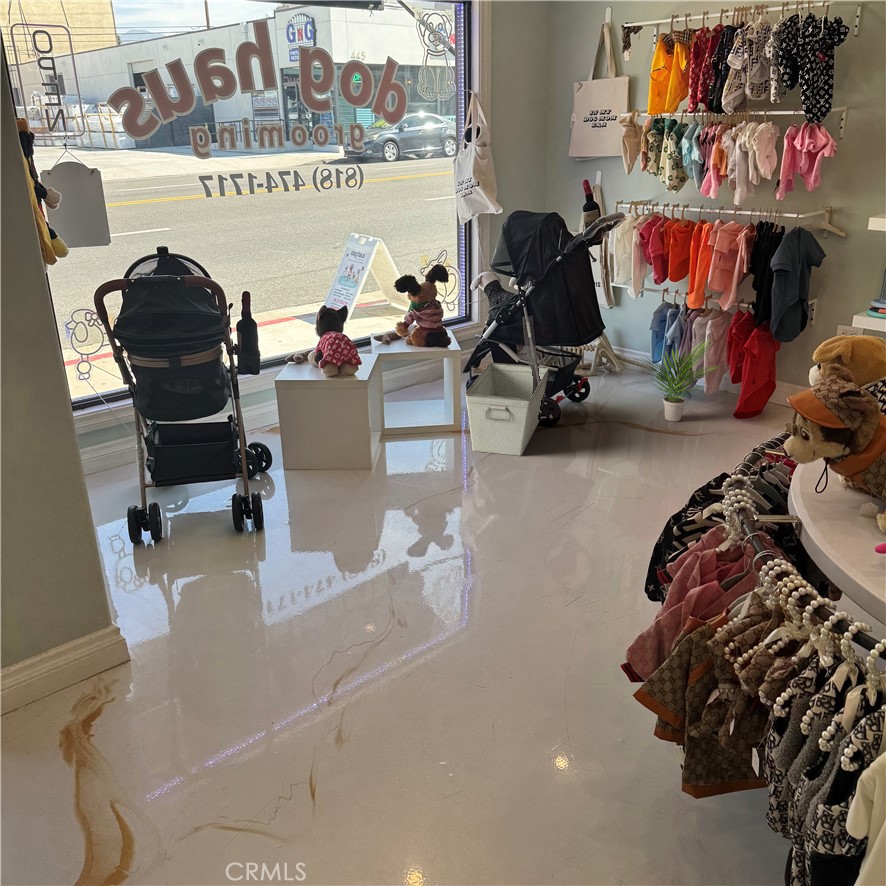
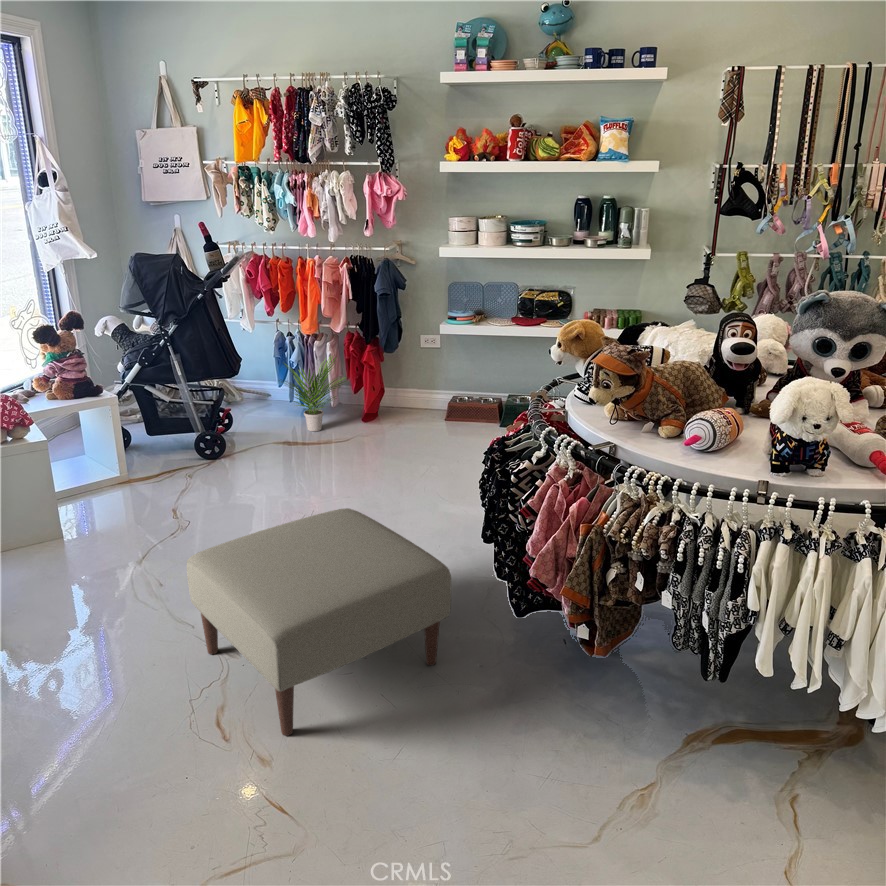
storage bin: present [465,363,549,456] -> none [139,401,213,494]
ottoman: none [369,510,608,724] -> present [187,508,451,736]

